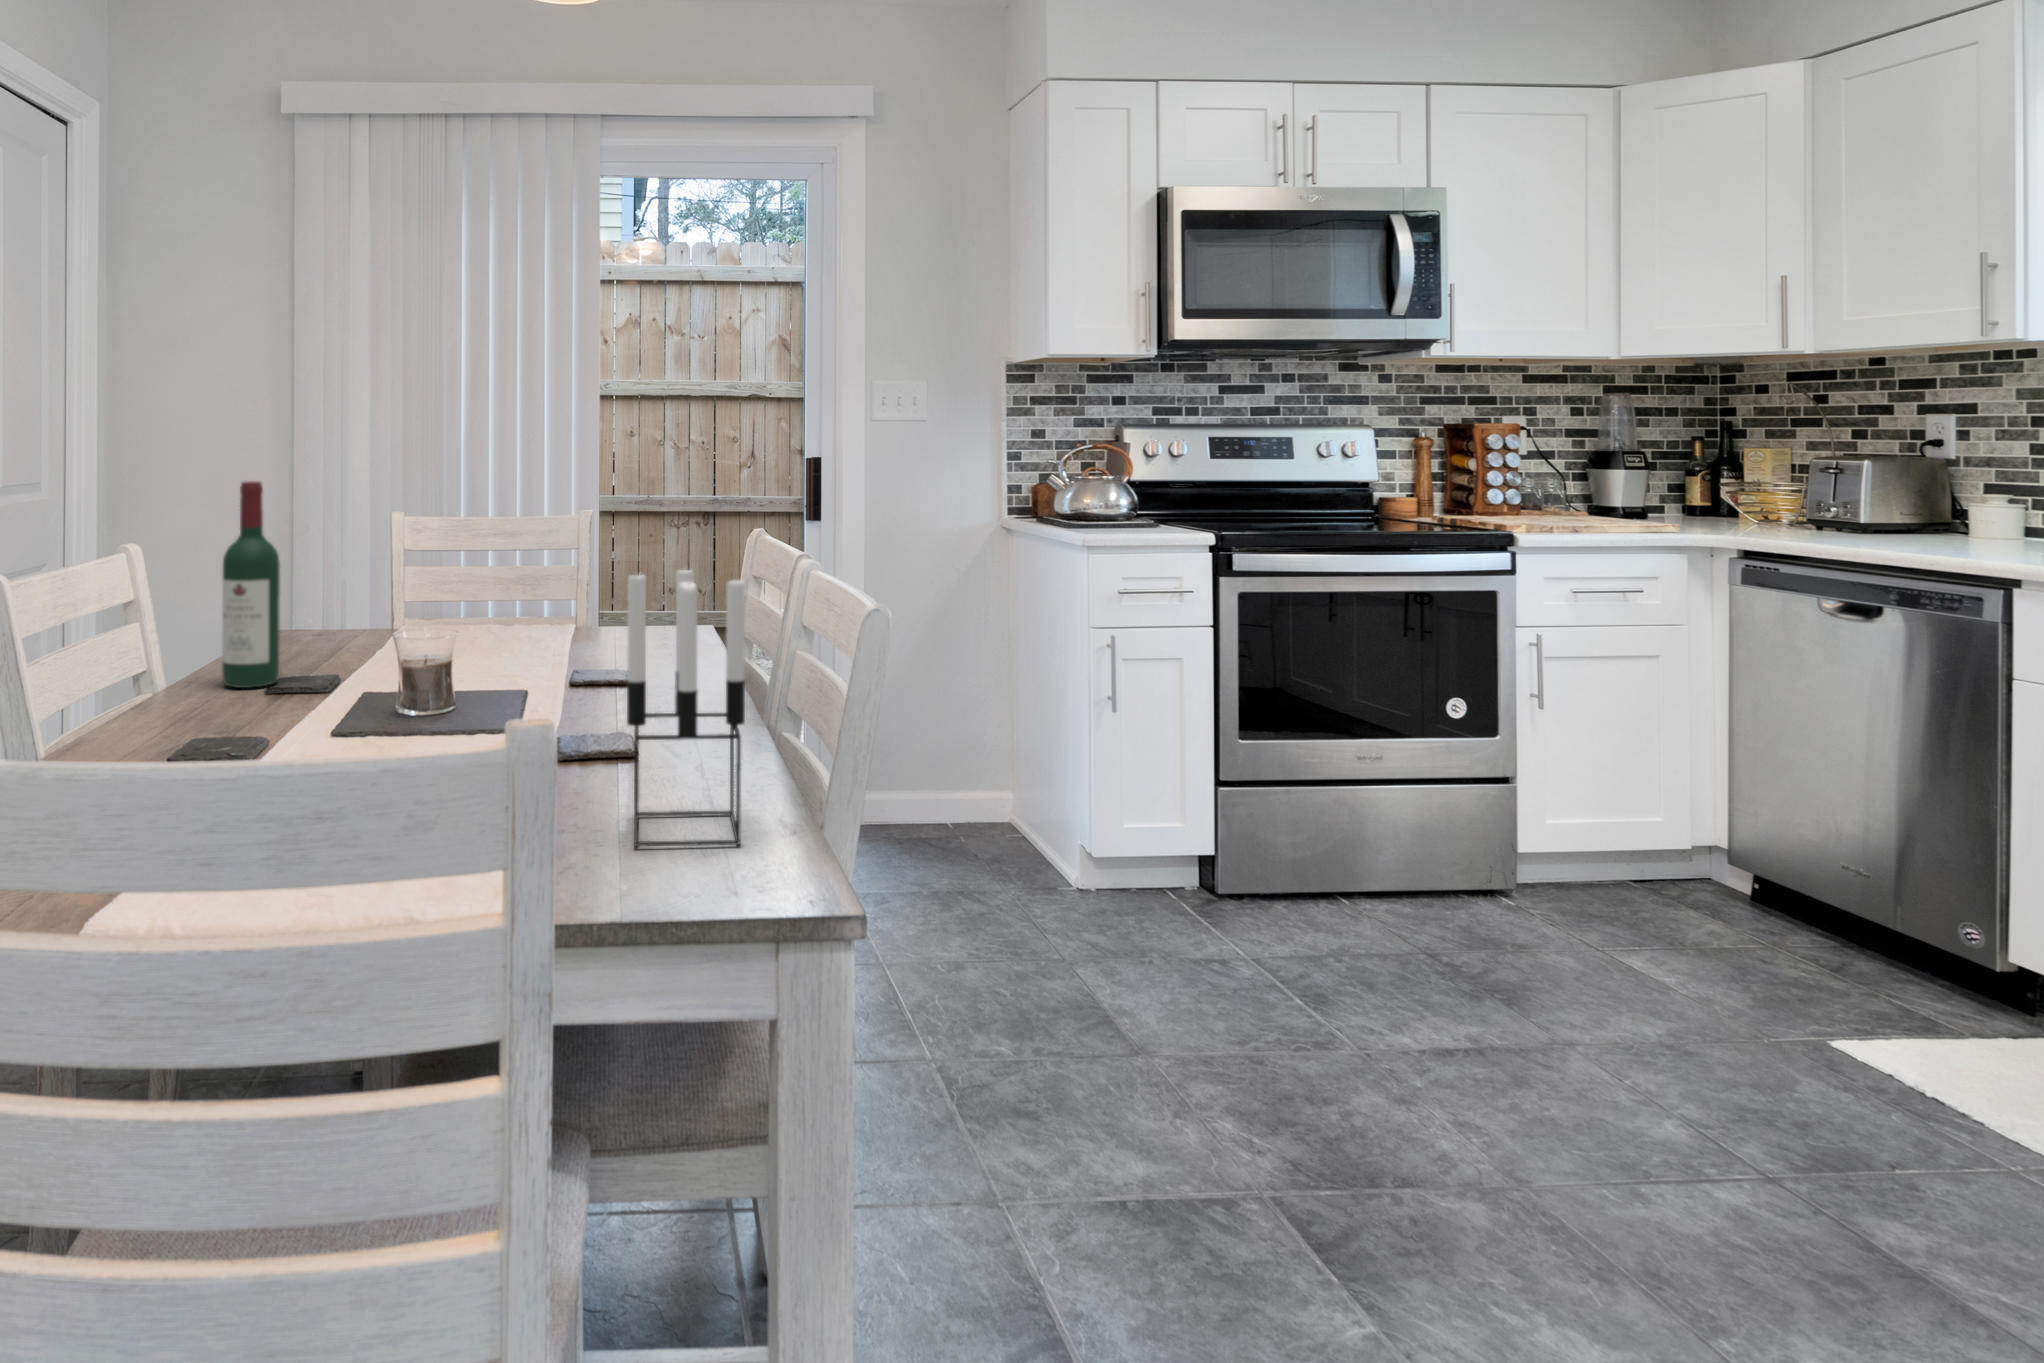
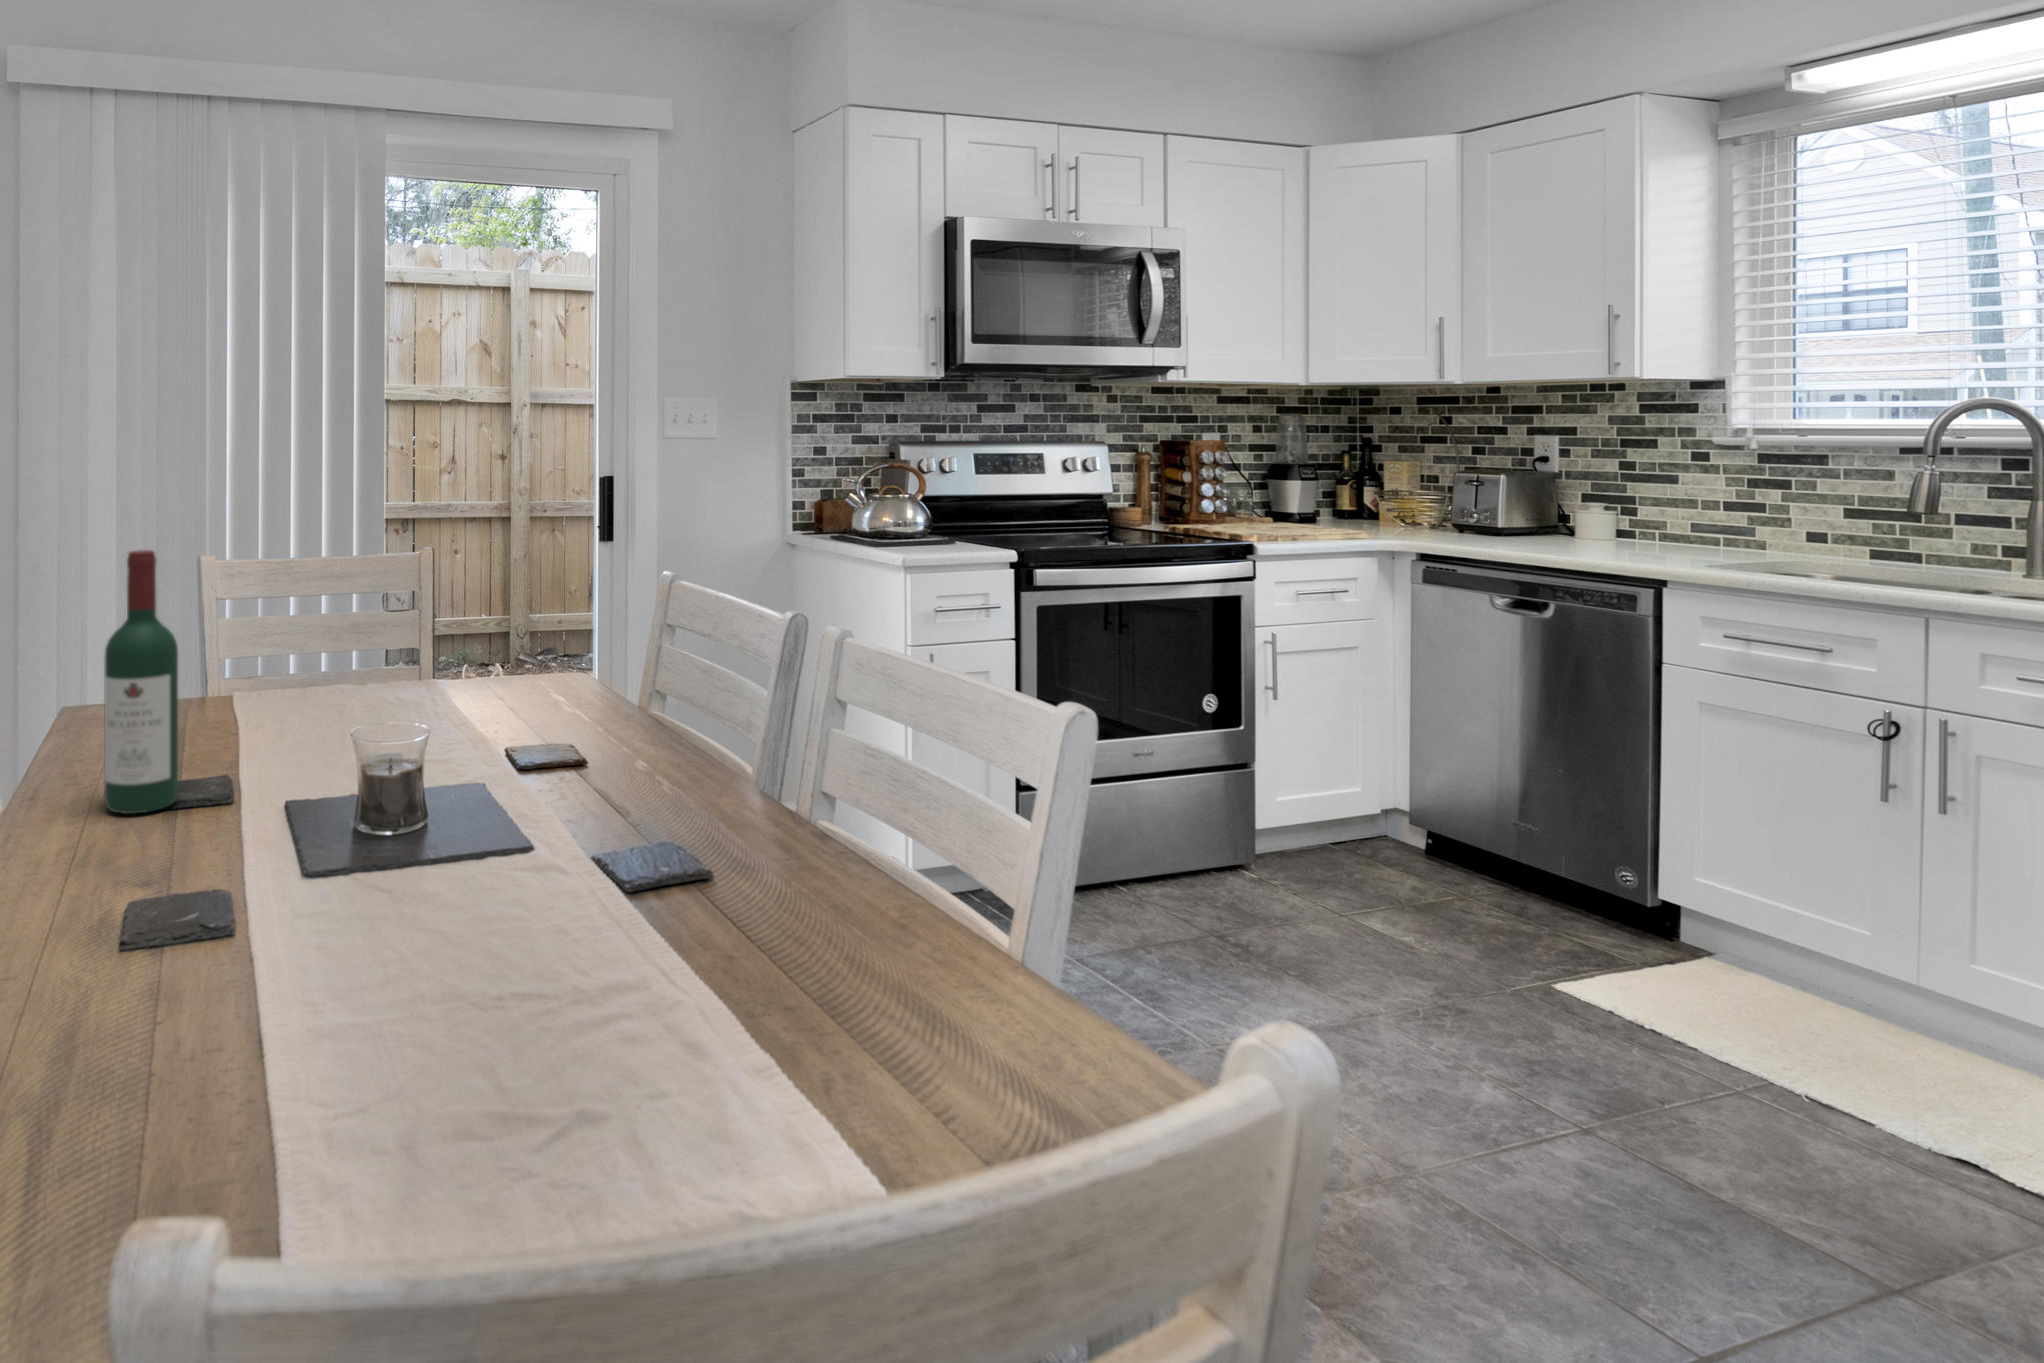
candle holder: present [627,570,745,846] -> none [837,677,1011,1045]

